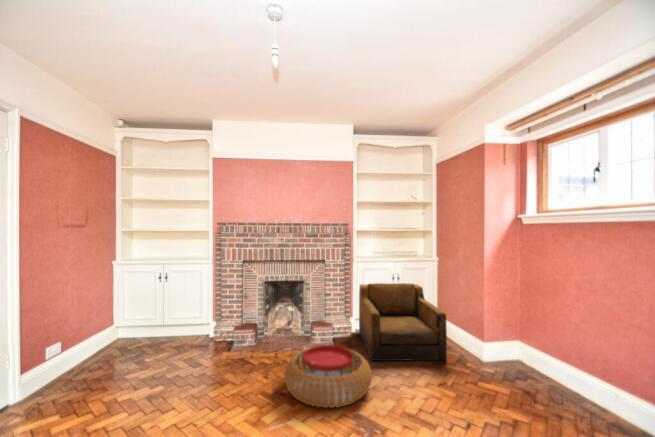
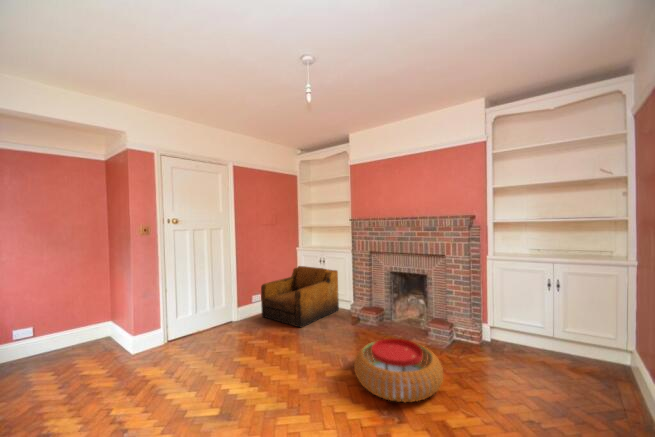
armchair: present [359,283,447,361] -> present [261,266,339,327]

